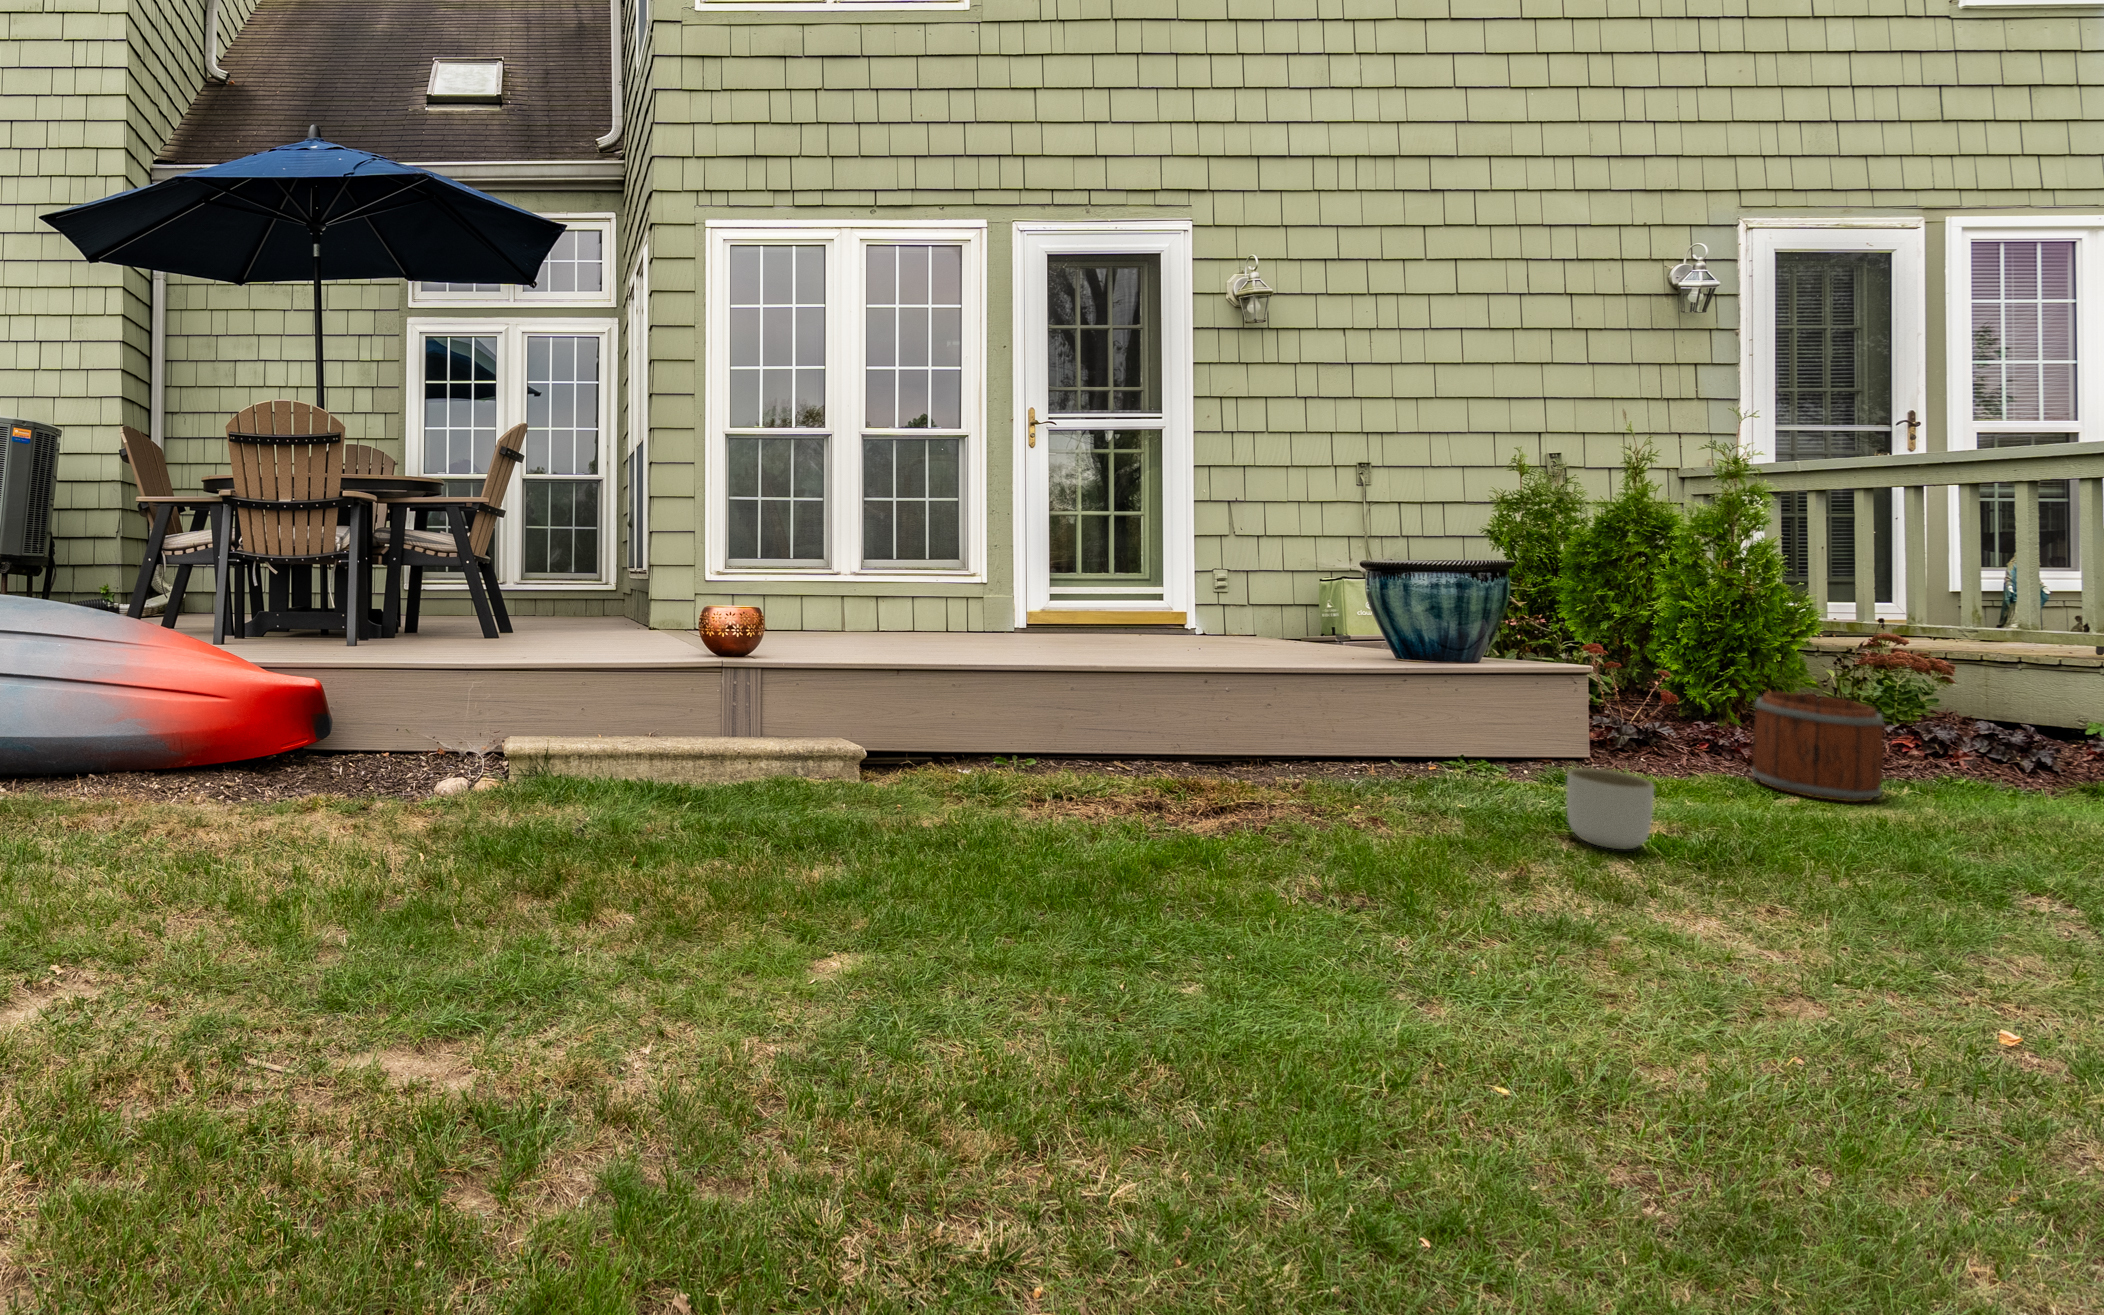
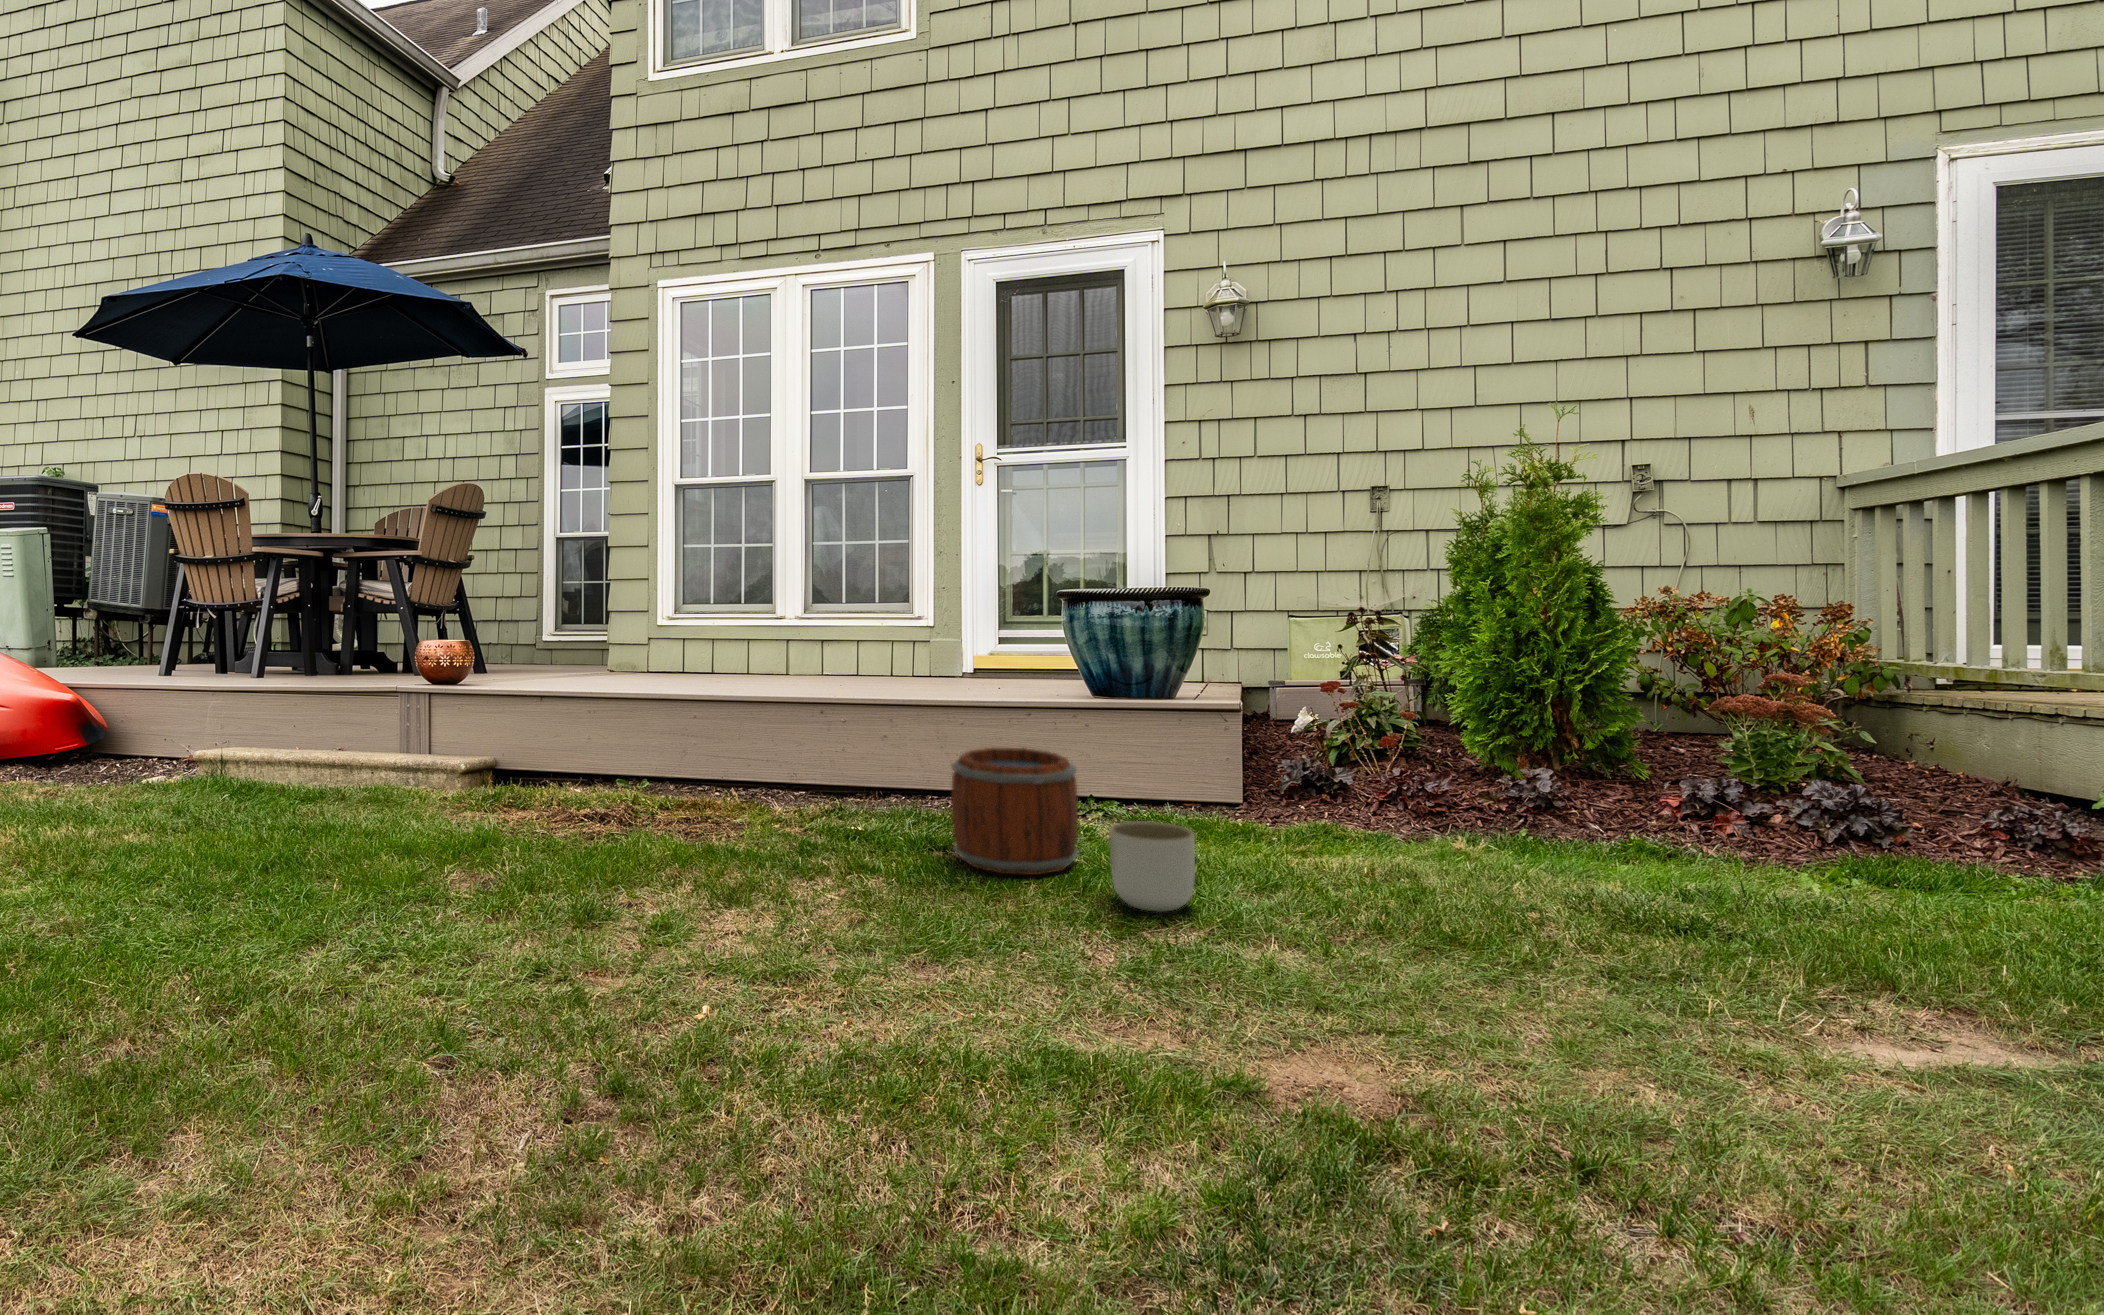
bucket: present [1752,692,1884,802] -> present [951,748,1078,875]

